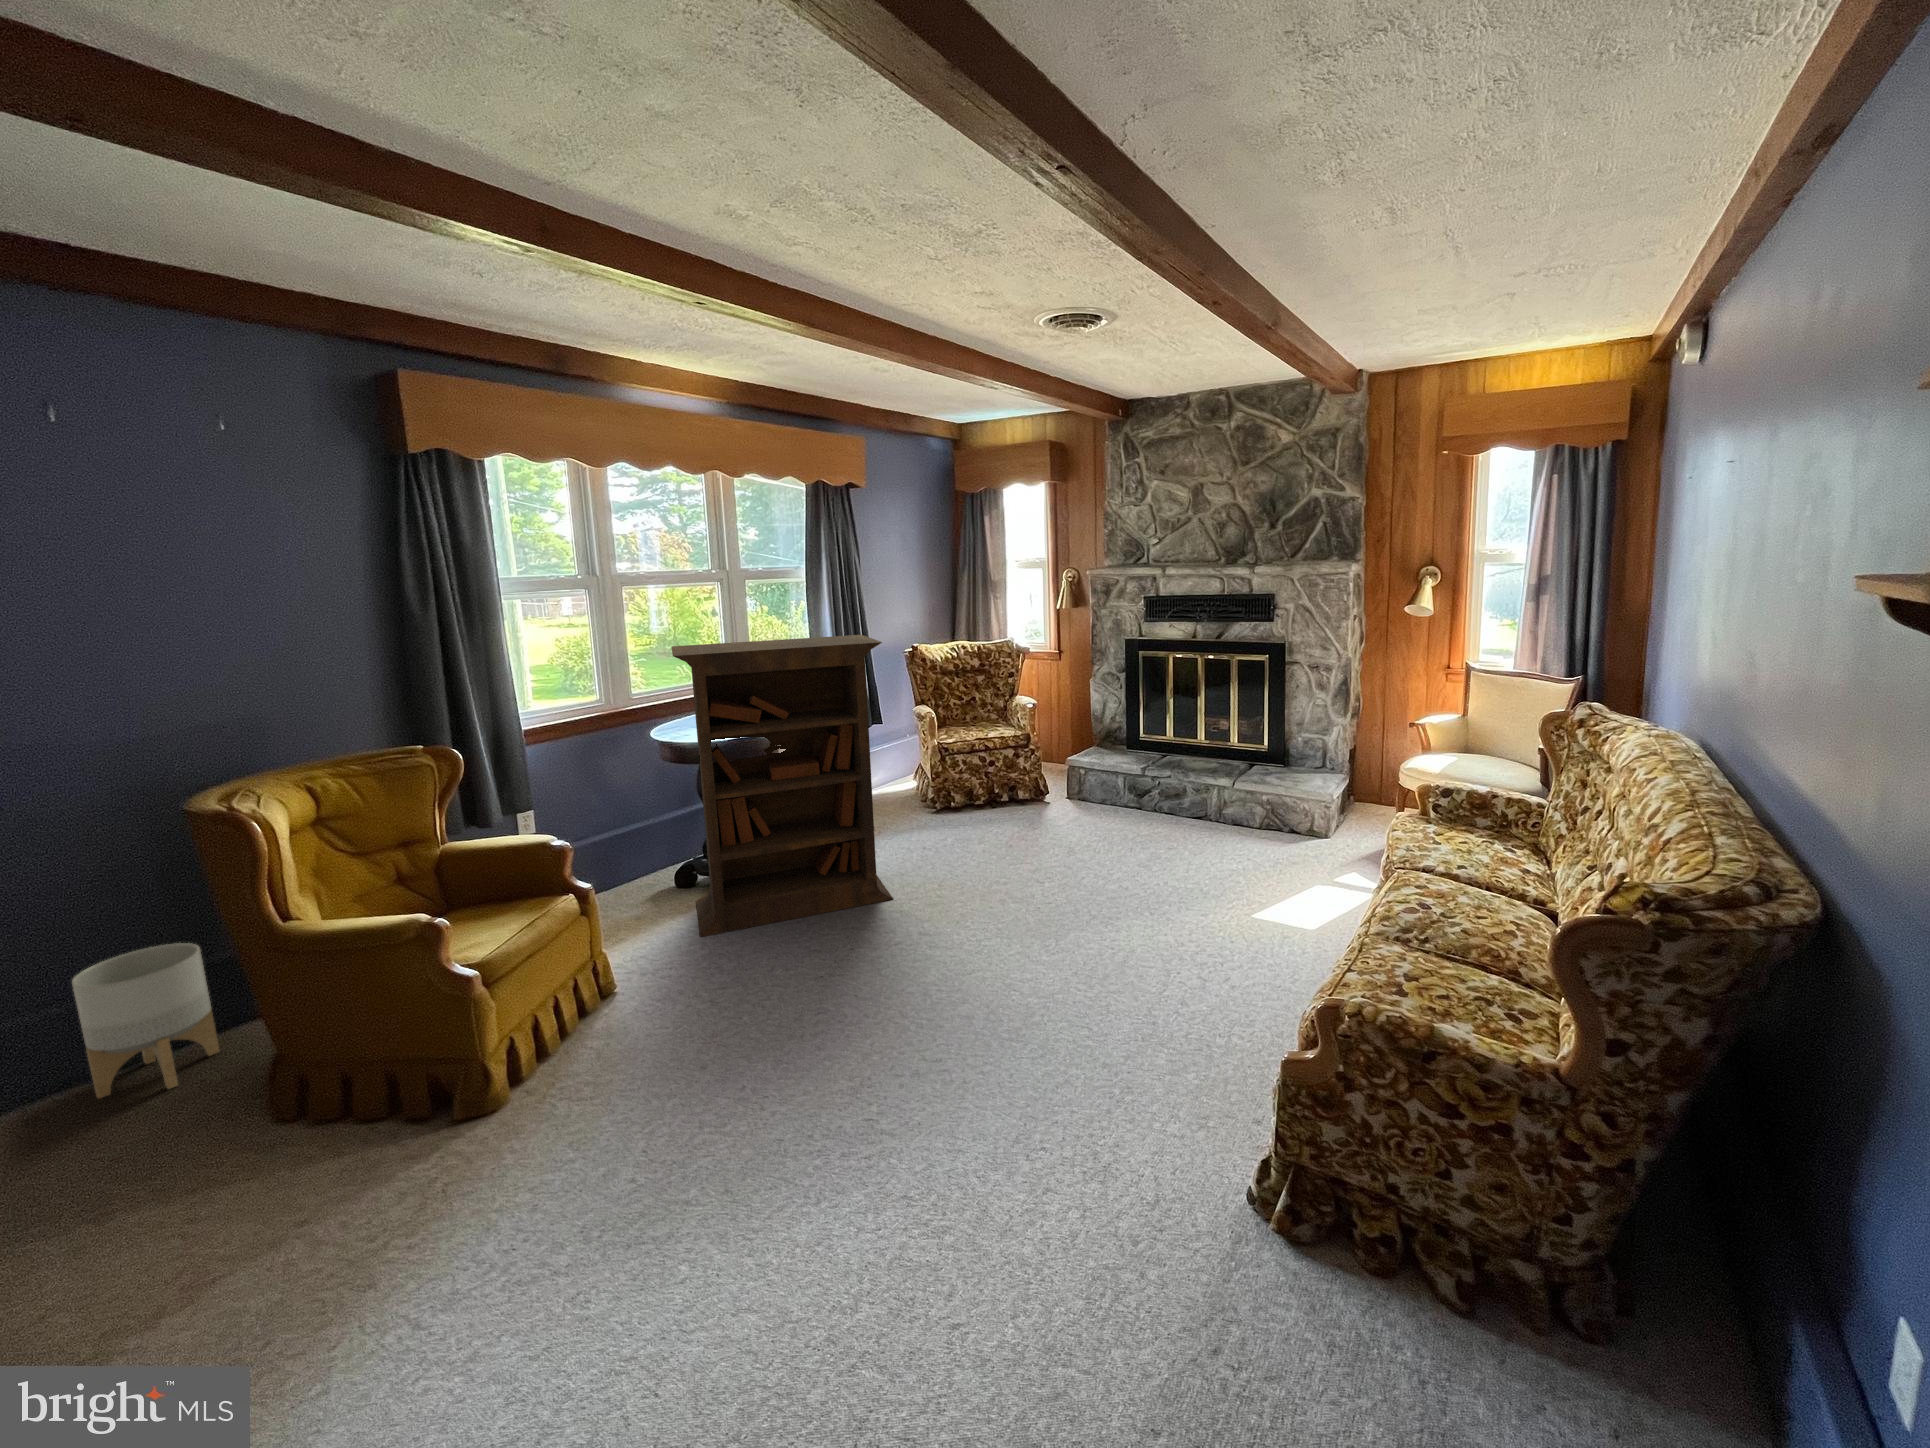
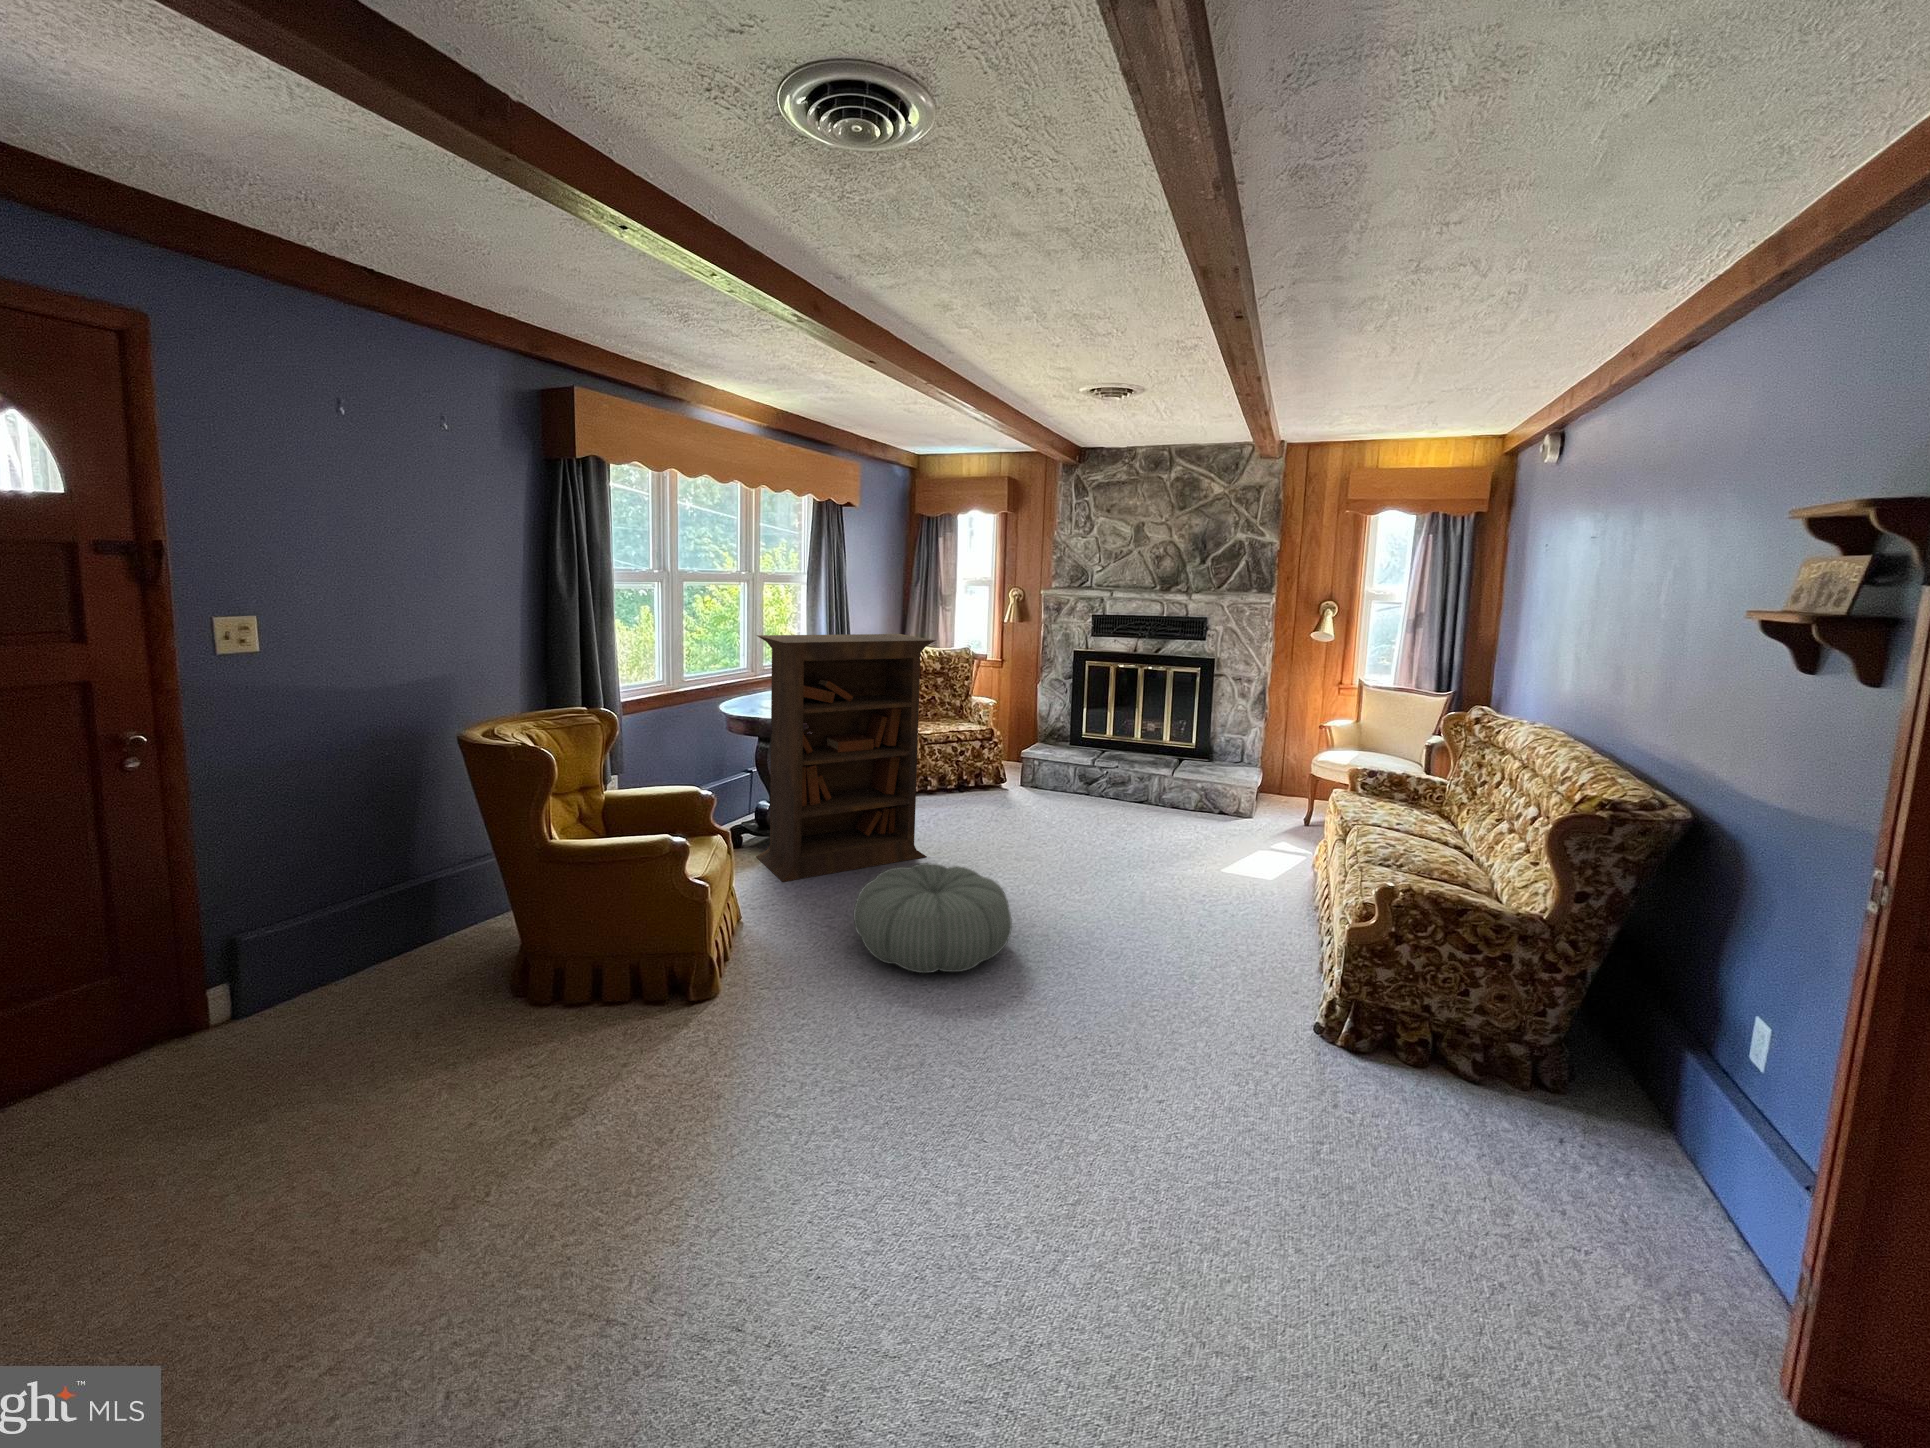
pouf: none [702,925,908,1082] -> present [854,863,1012,973]
planter: present [72,943,219,1098] -> none [344,865,434,992]

